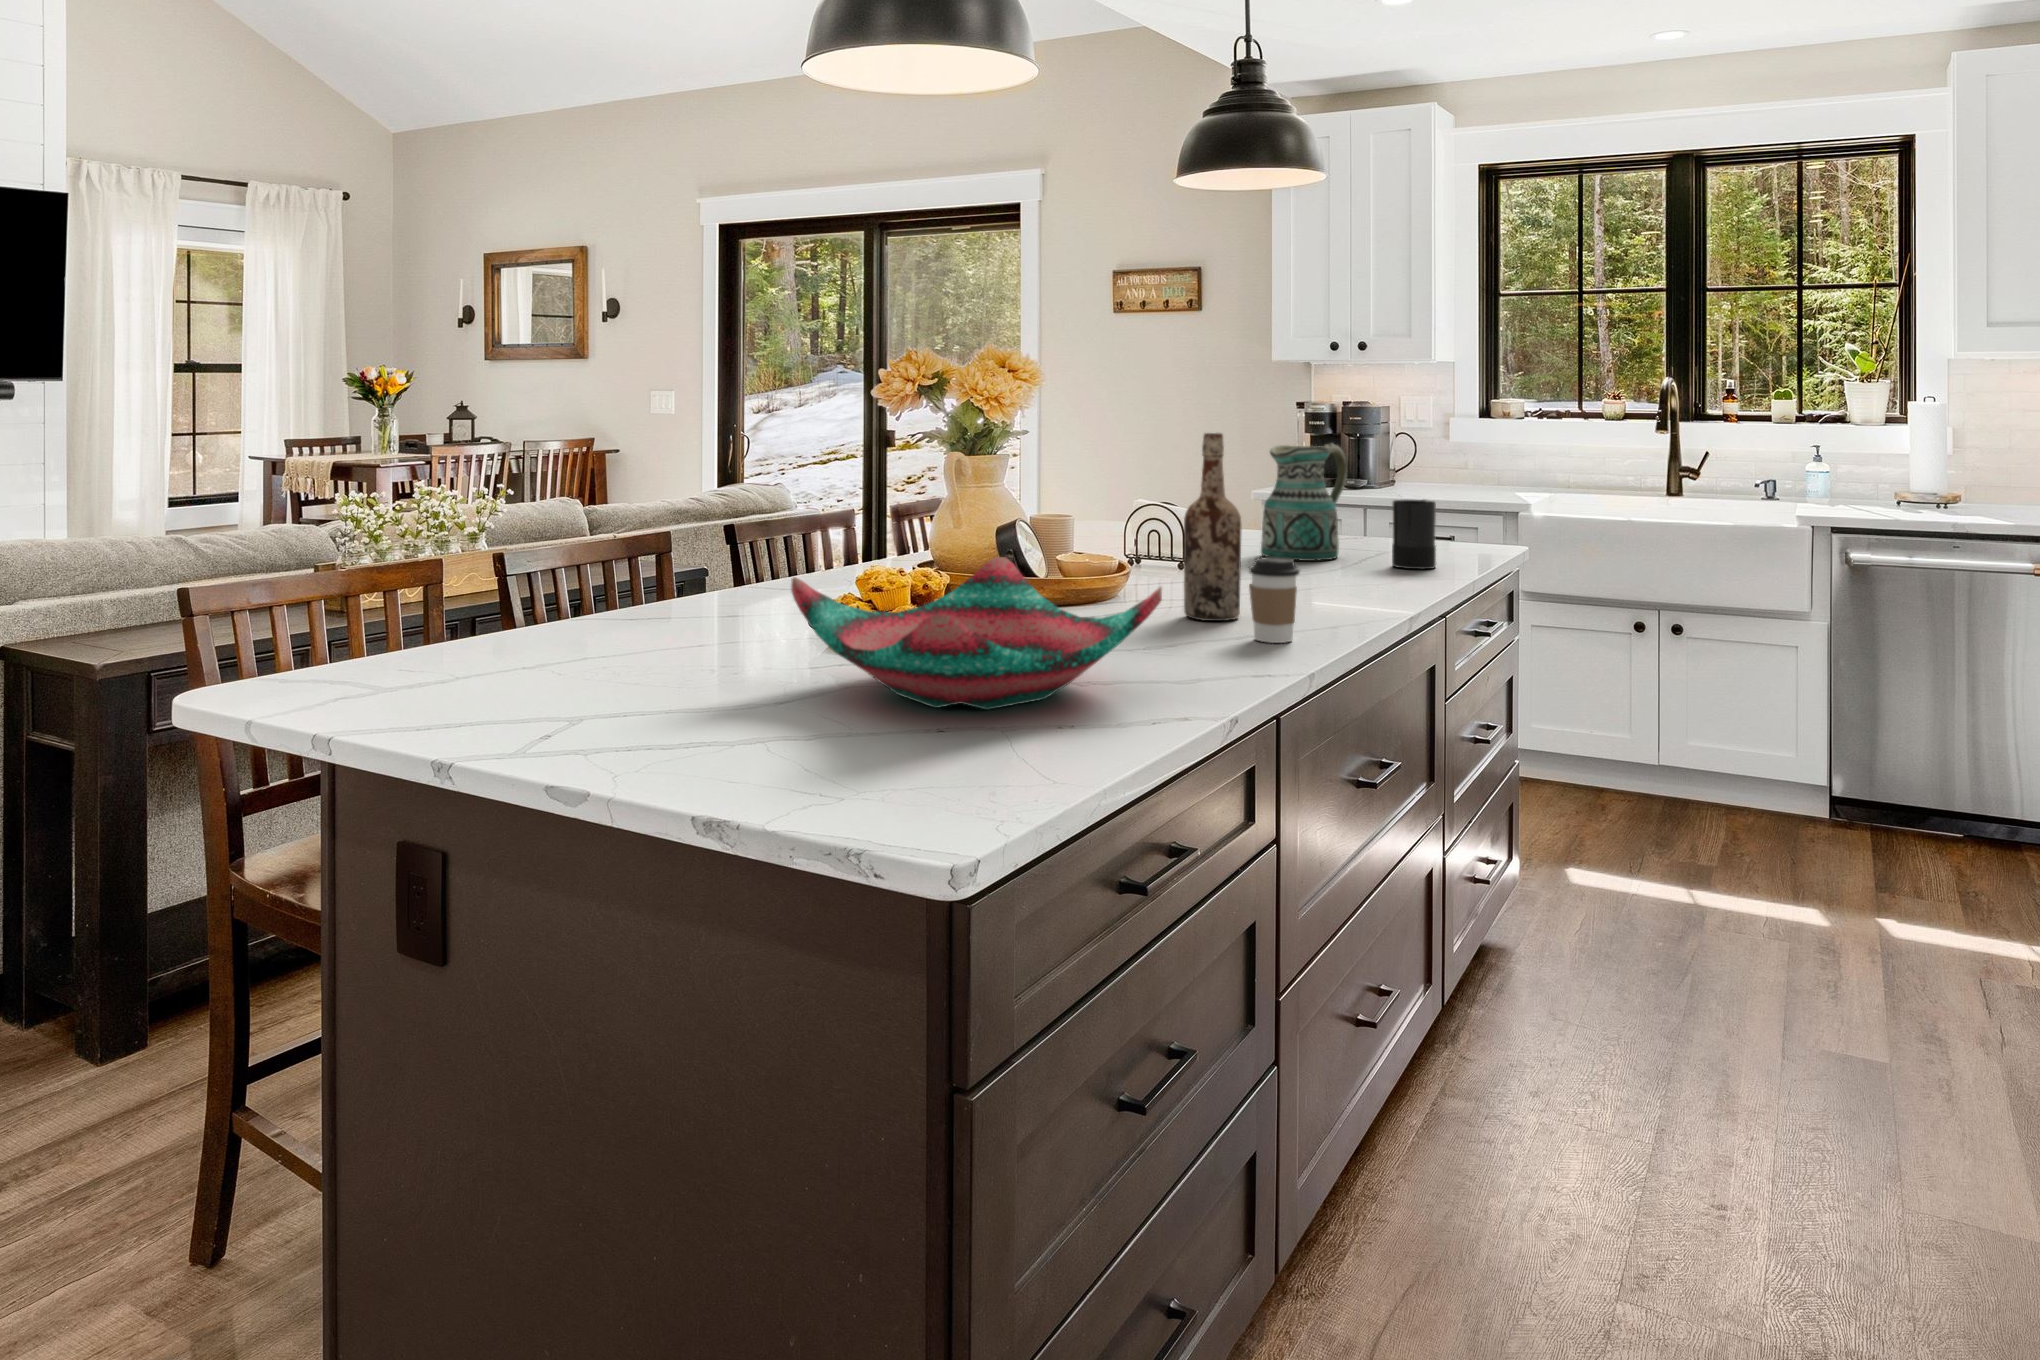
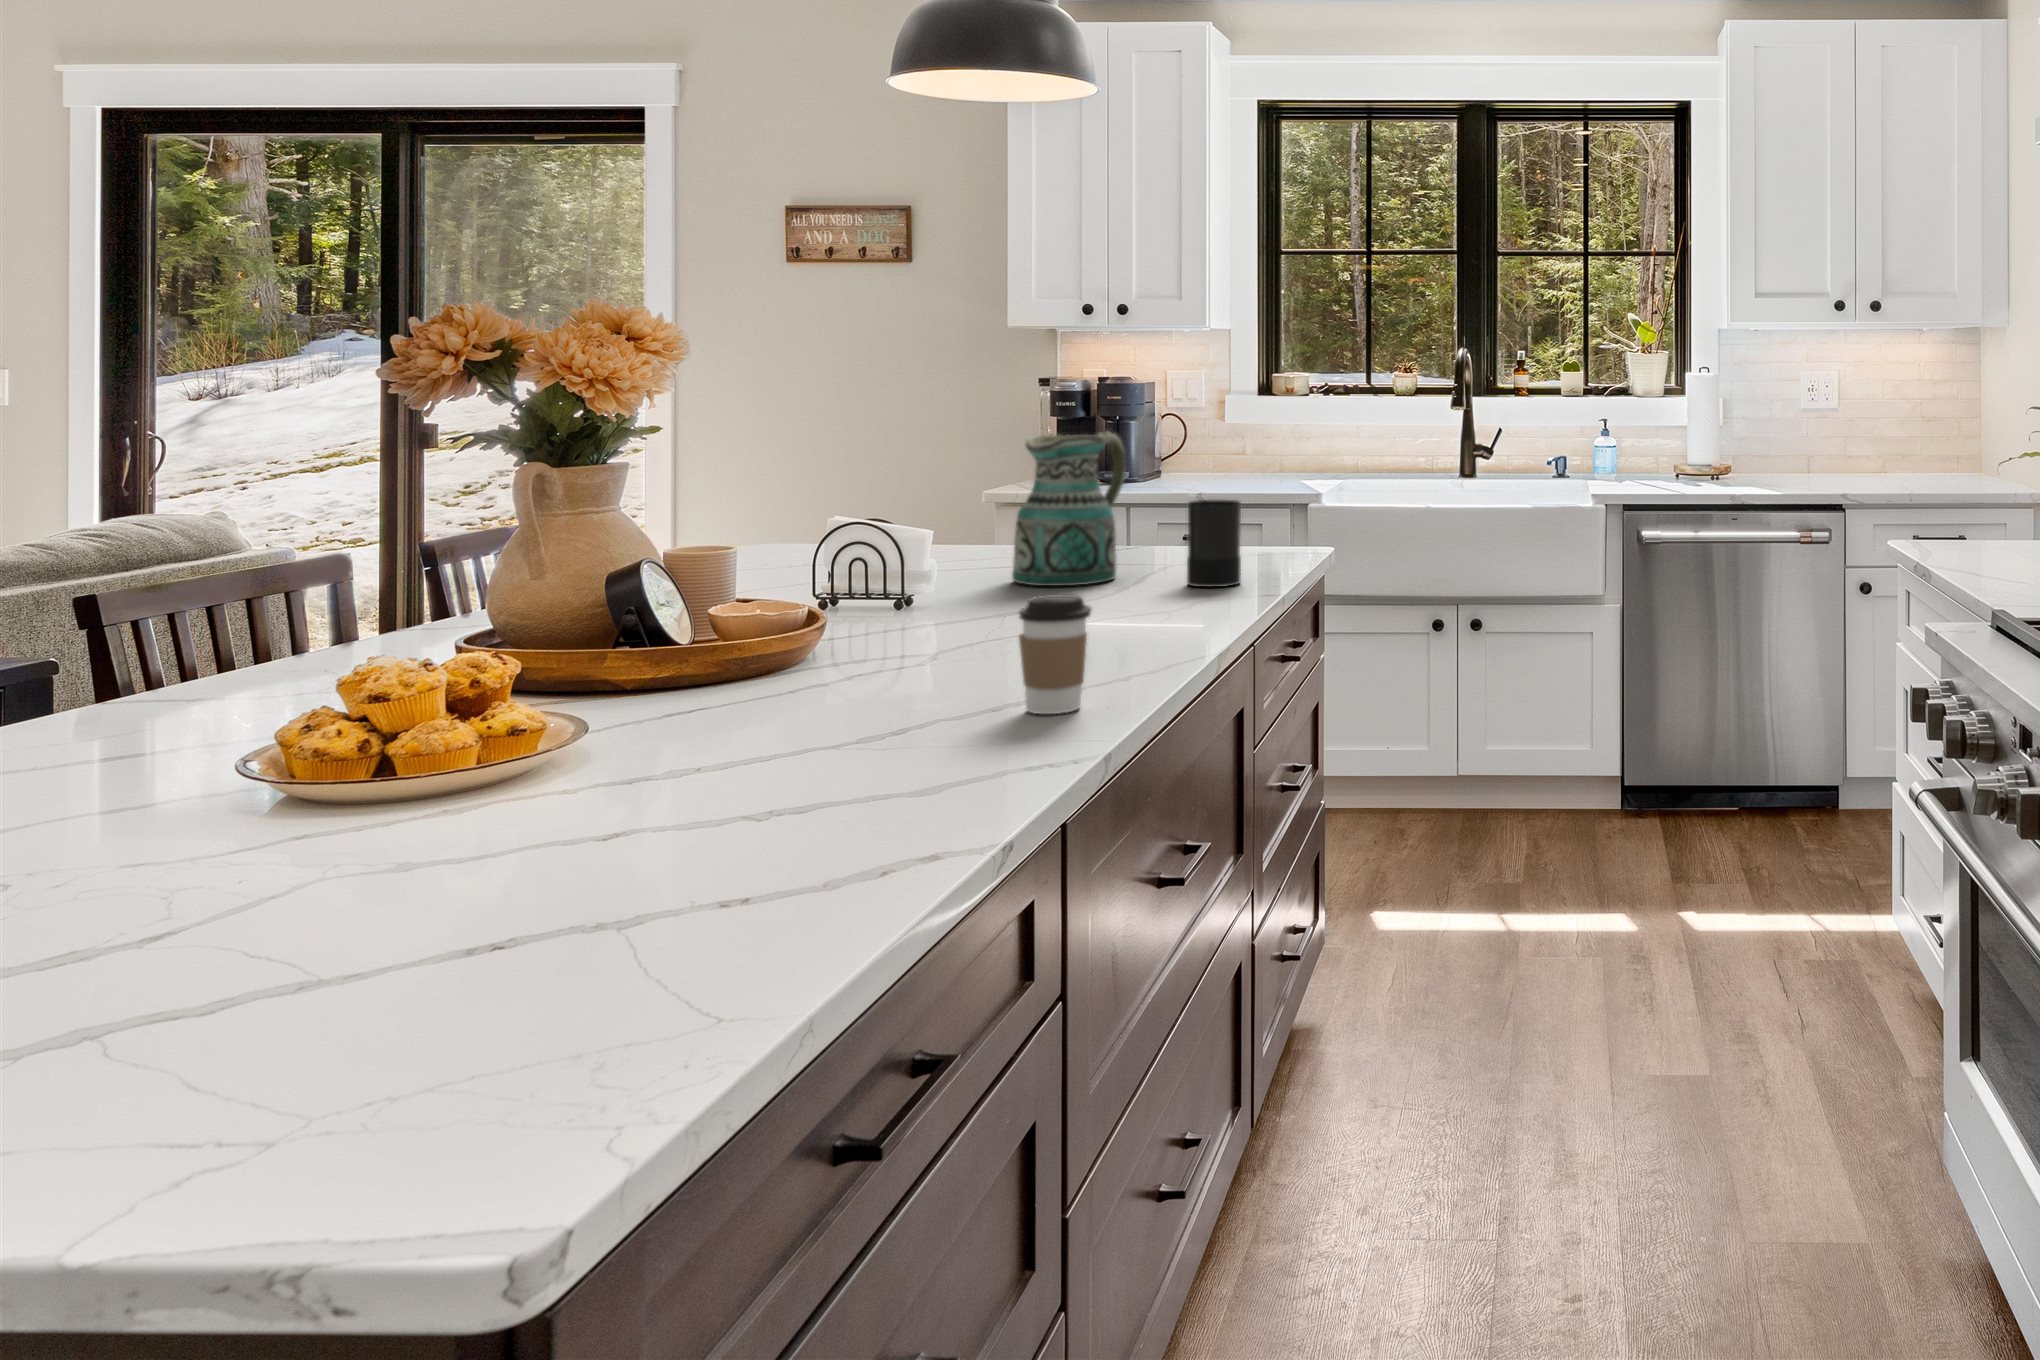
wine bottle: present [1184,433,1241,621] -> none [917,424,1002,689]
decorative bowl: present [791,557,1162,710] -> none [175,629,900,908]

